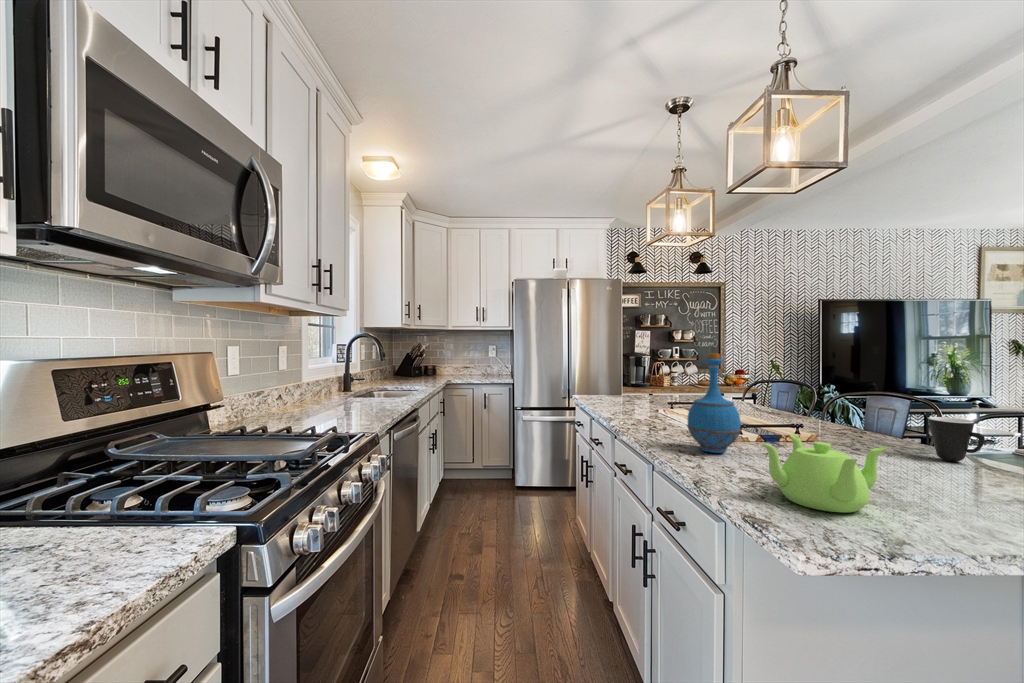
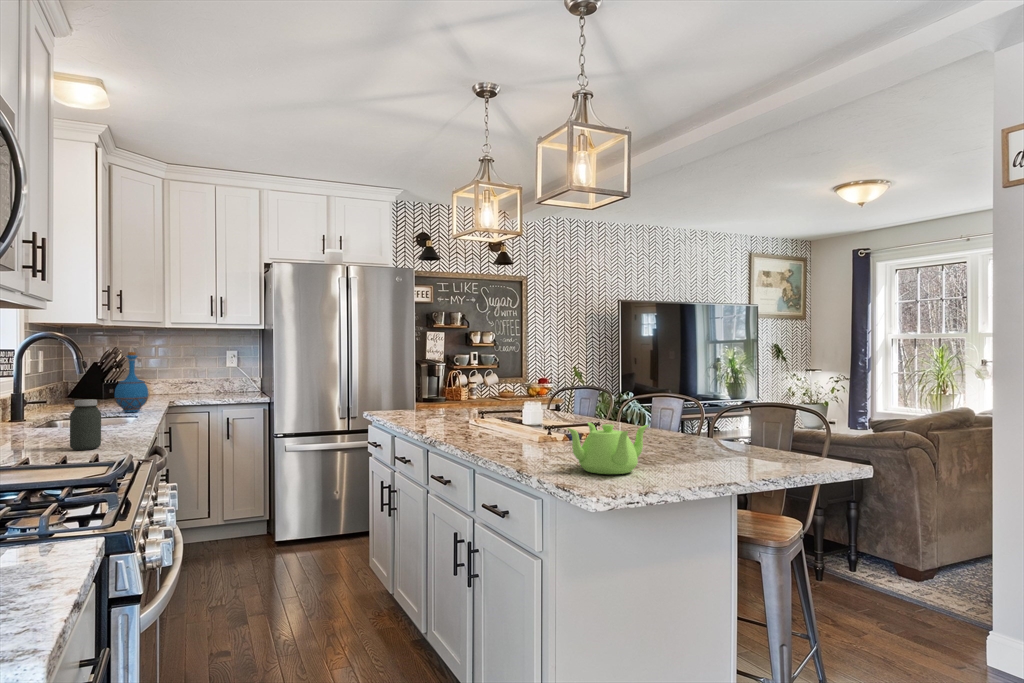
bottle: present [687,353,741,453] -> present [115,352,148,412]
jar: none [335,381,356,420] -> present [70,399,101,450]
mug: present [928,417,985,461] -> none [688,408,721,442]

